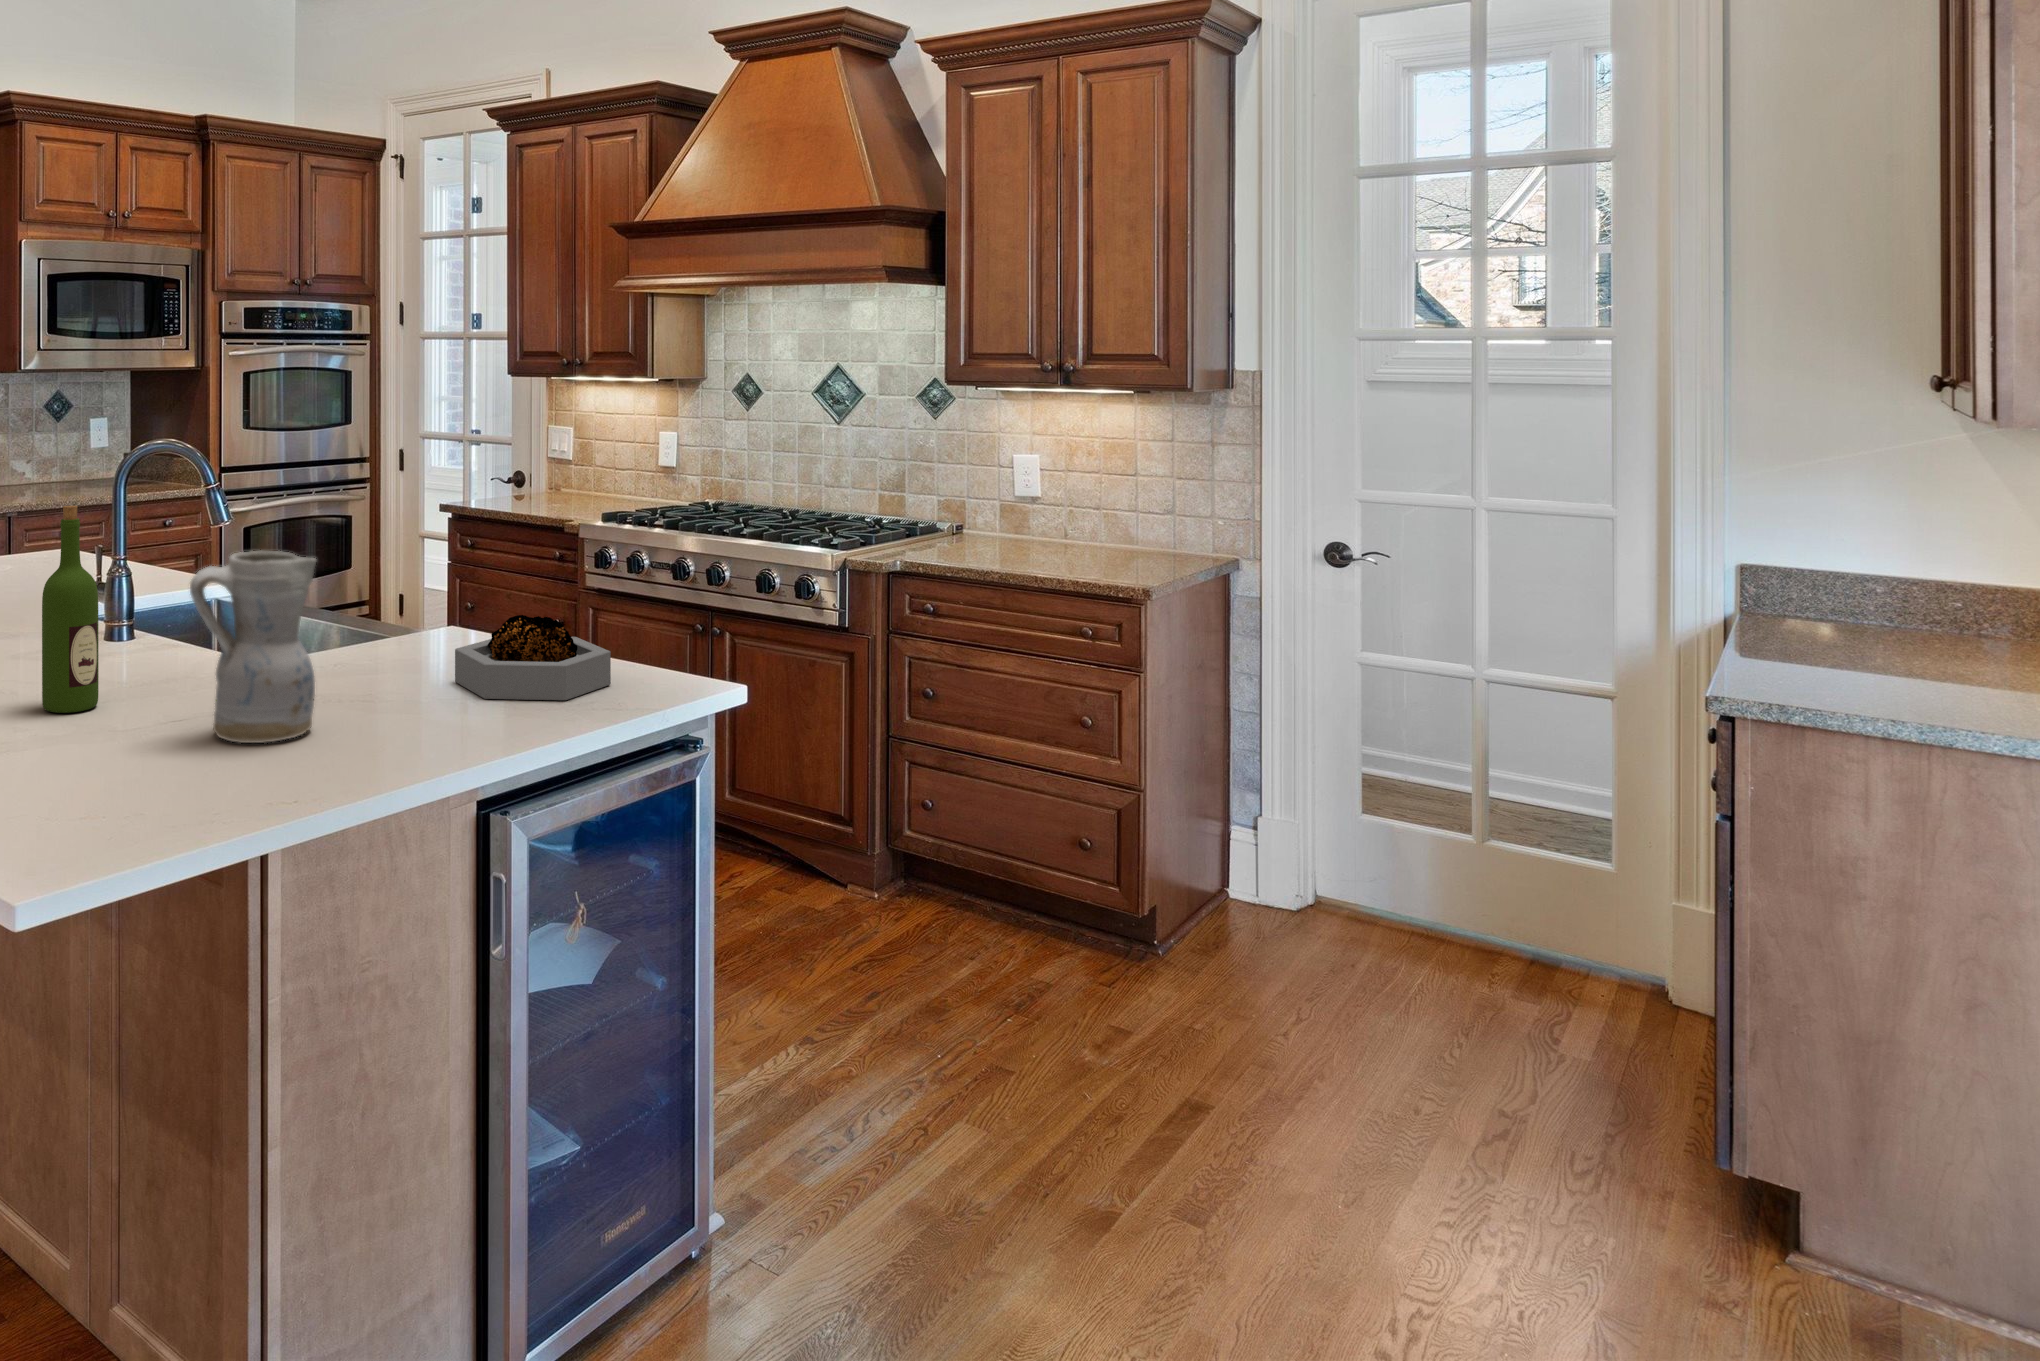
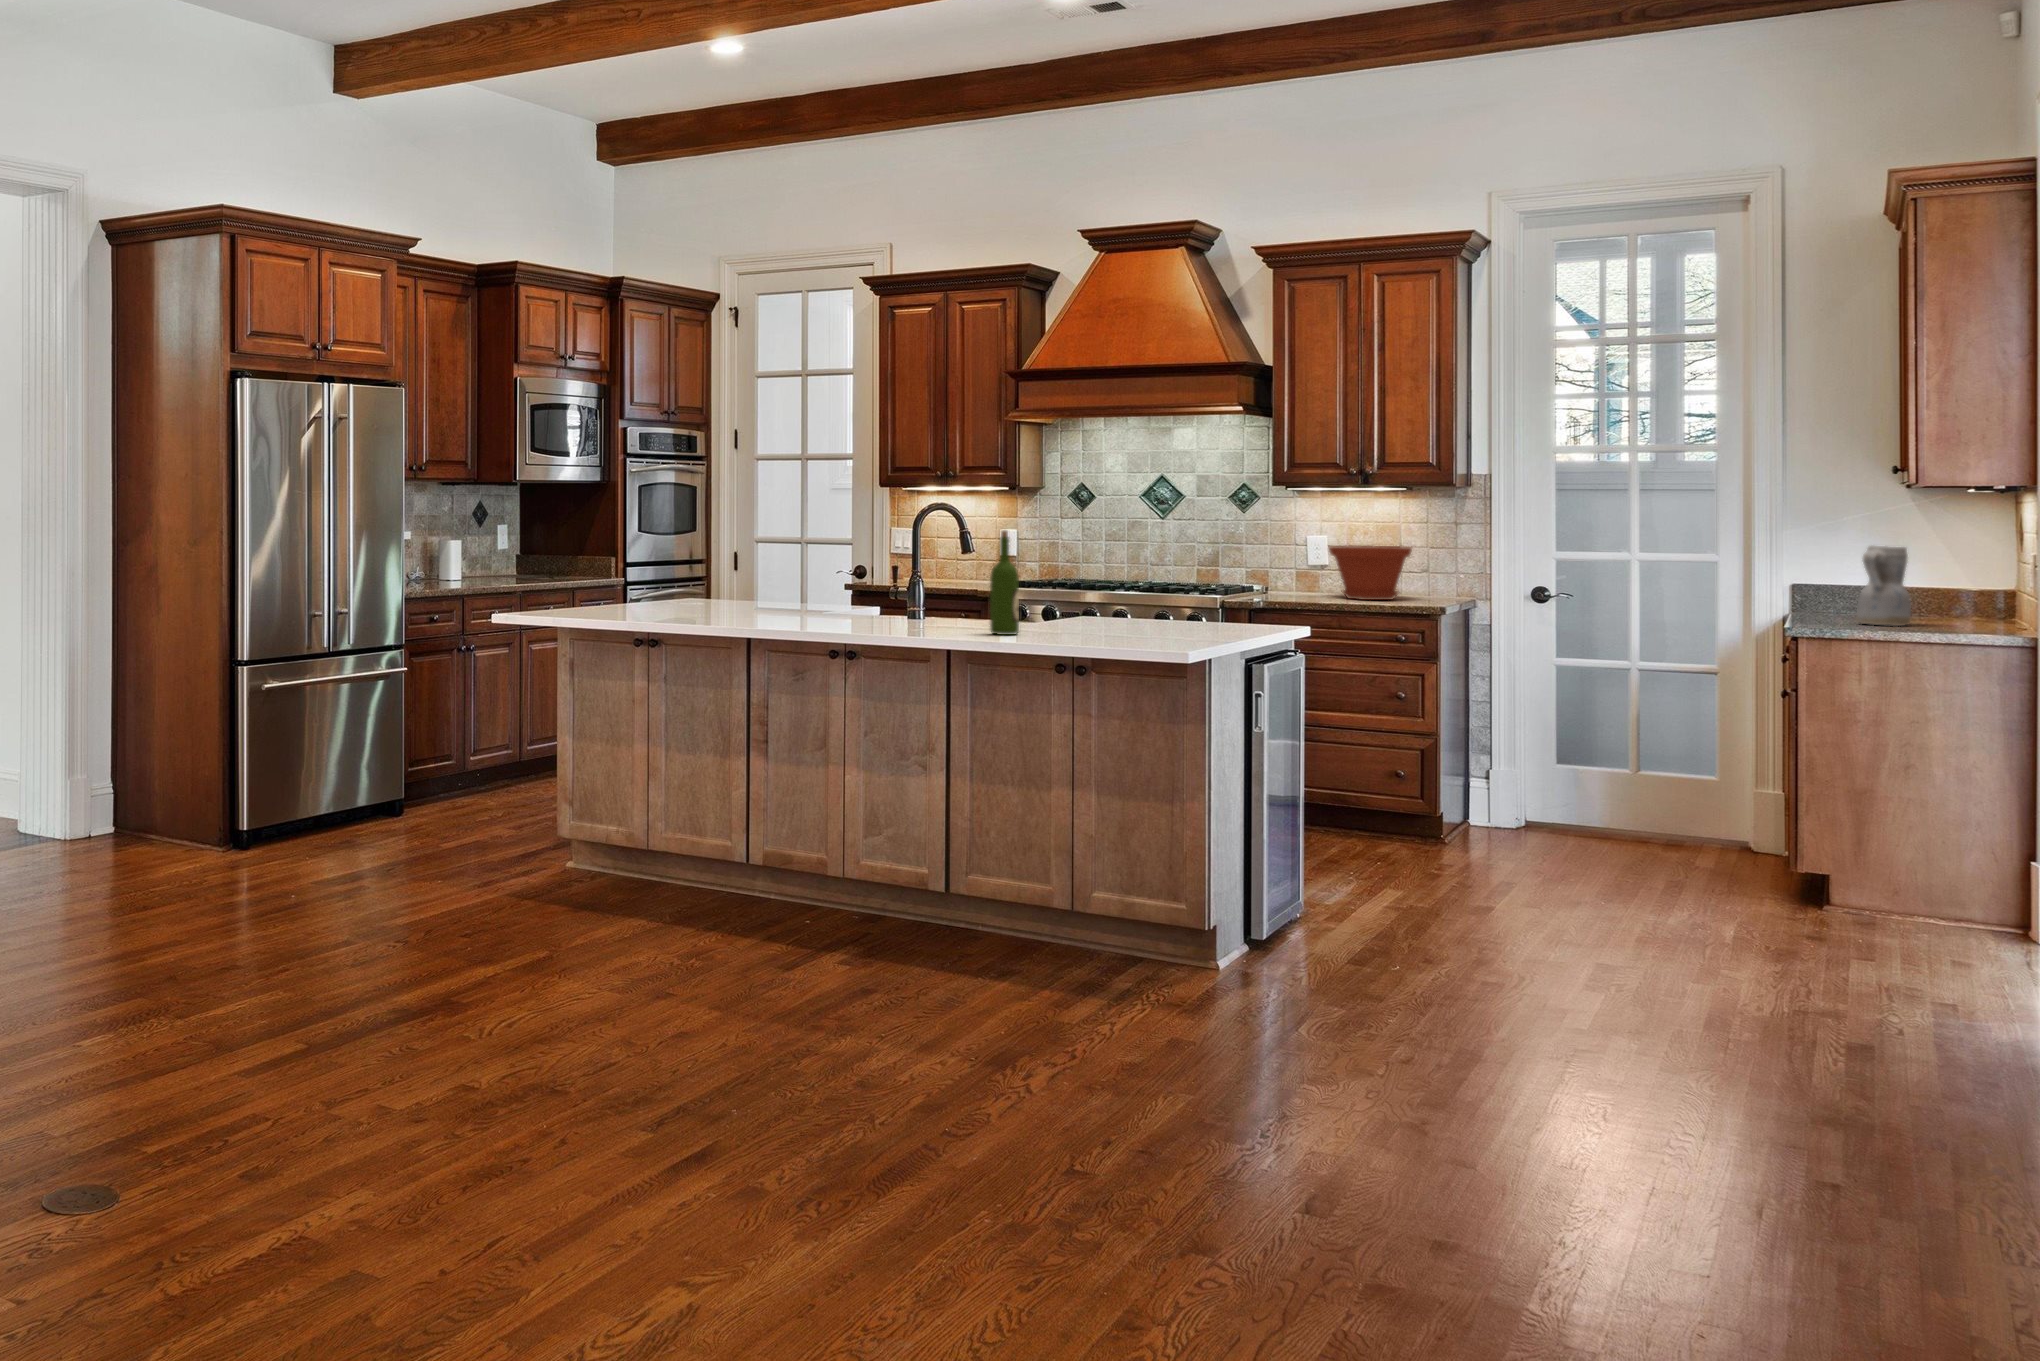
plant pot: none [1019,472,1140,559] -> present [1329,546,1412,600]
ceramic pitcher: present [190,551,316,743] -> present [1856,545,1911,626]
decorative bowl: present [455,615,611,700] -> none [1165,590,1248,631]

